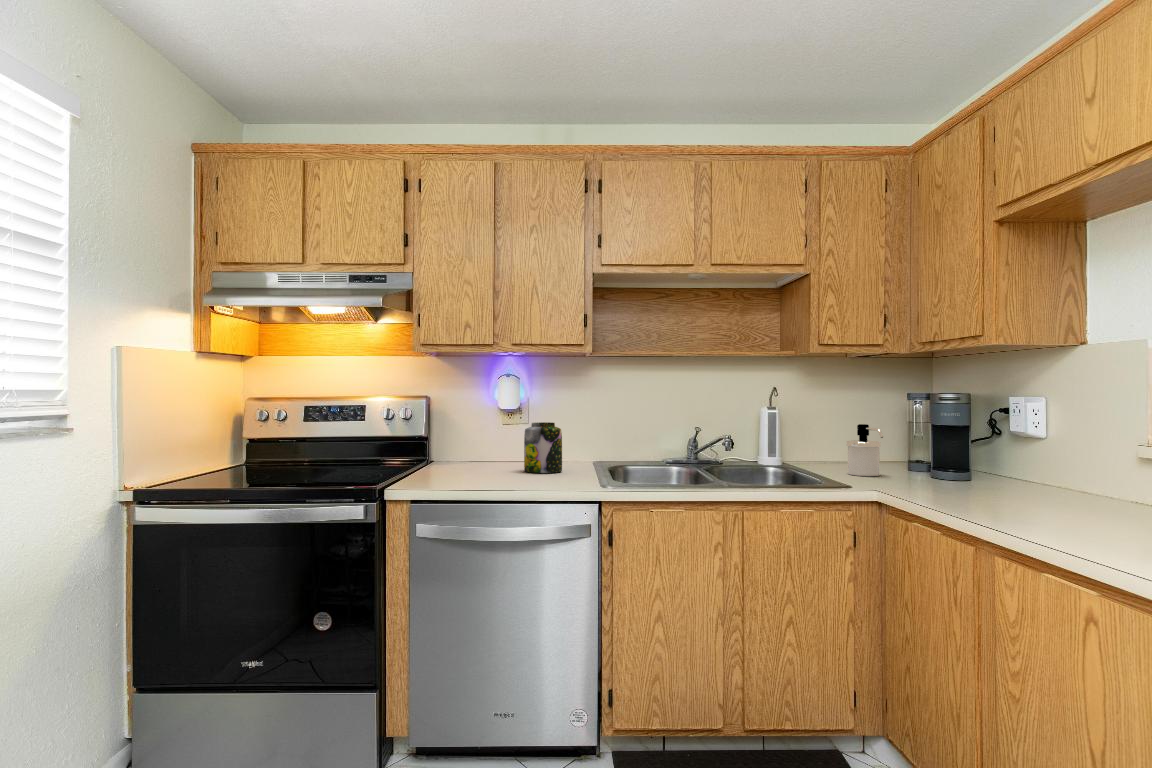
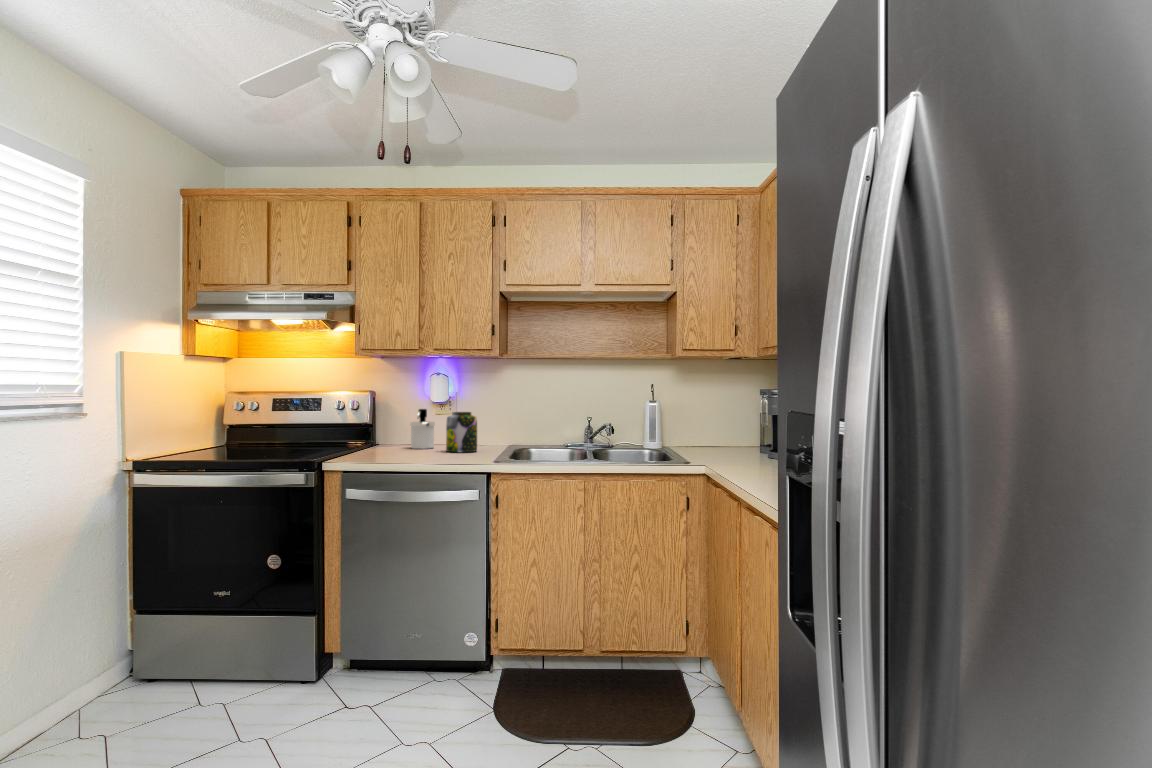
soap dispenser: present [847,424,883,476] -> present [410,409,435,449]

